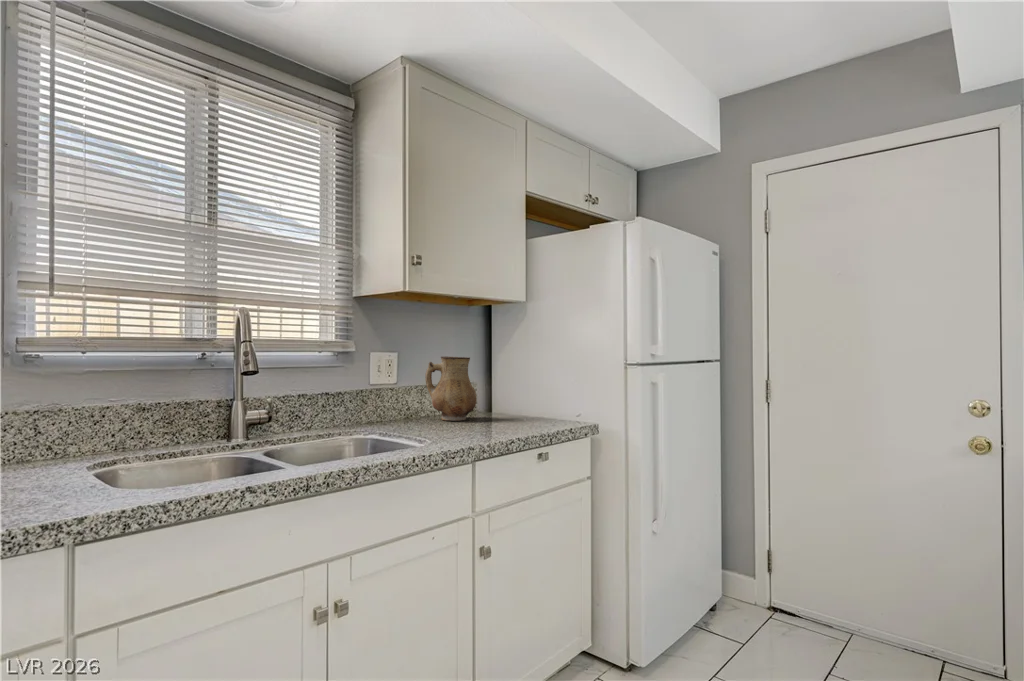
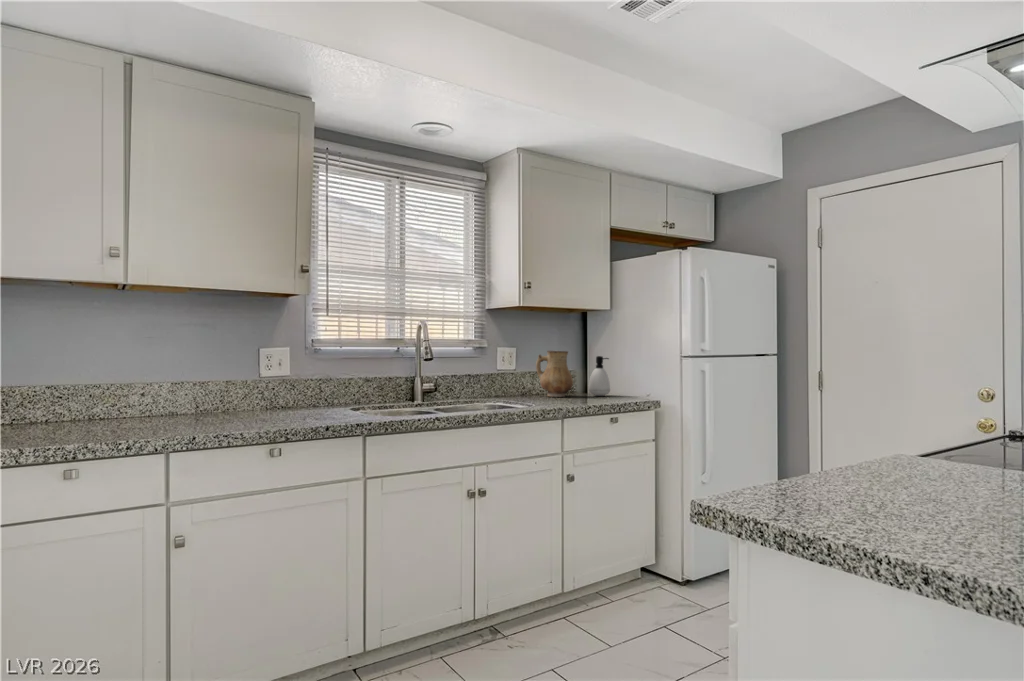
soap dispenser: none [497,364,525,417] -> present [589,356,610,396]

